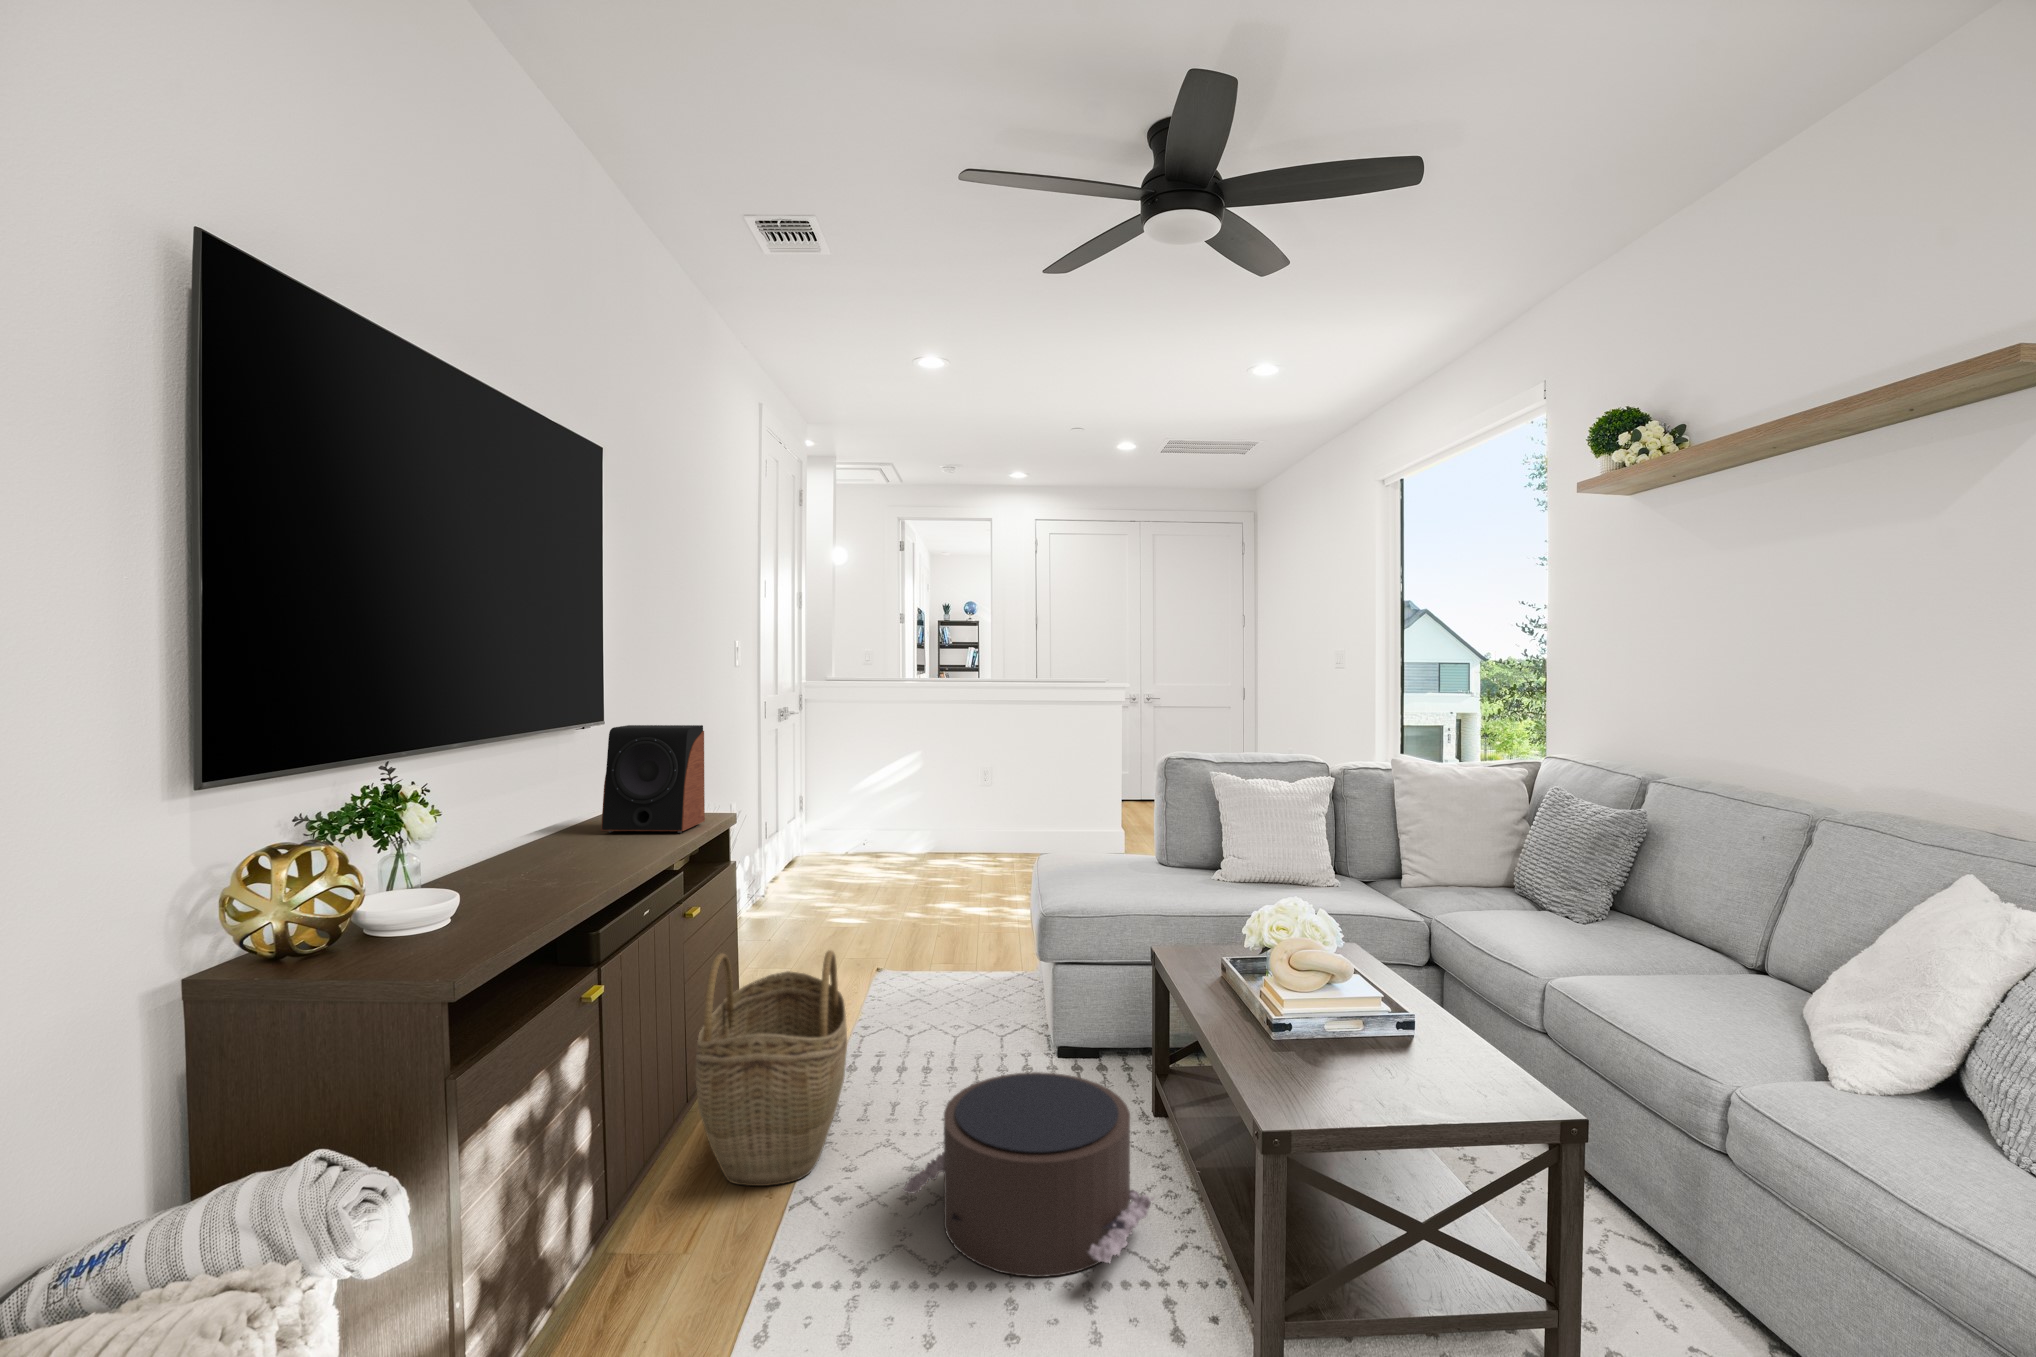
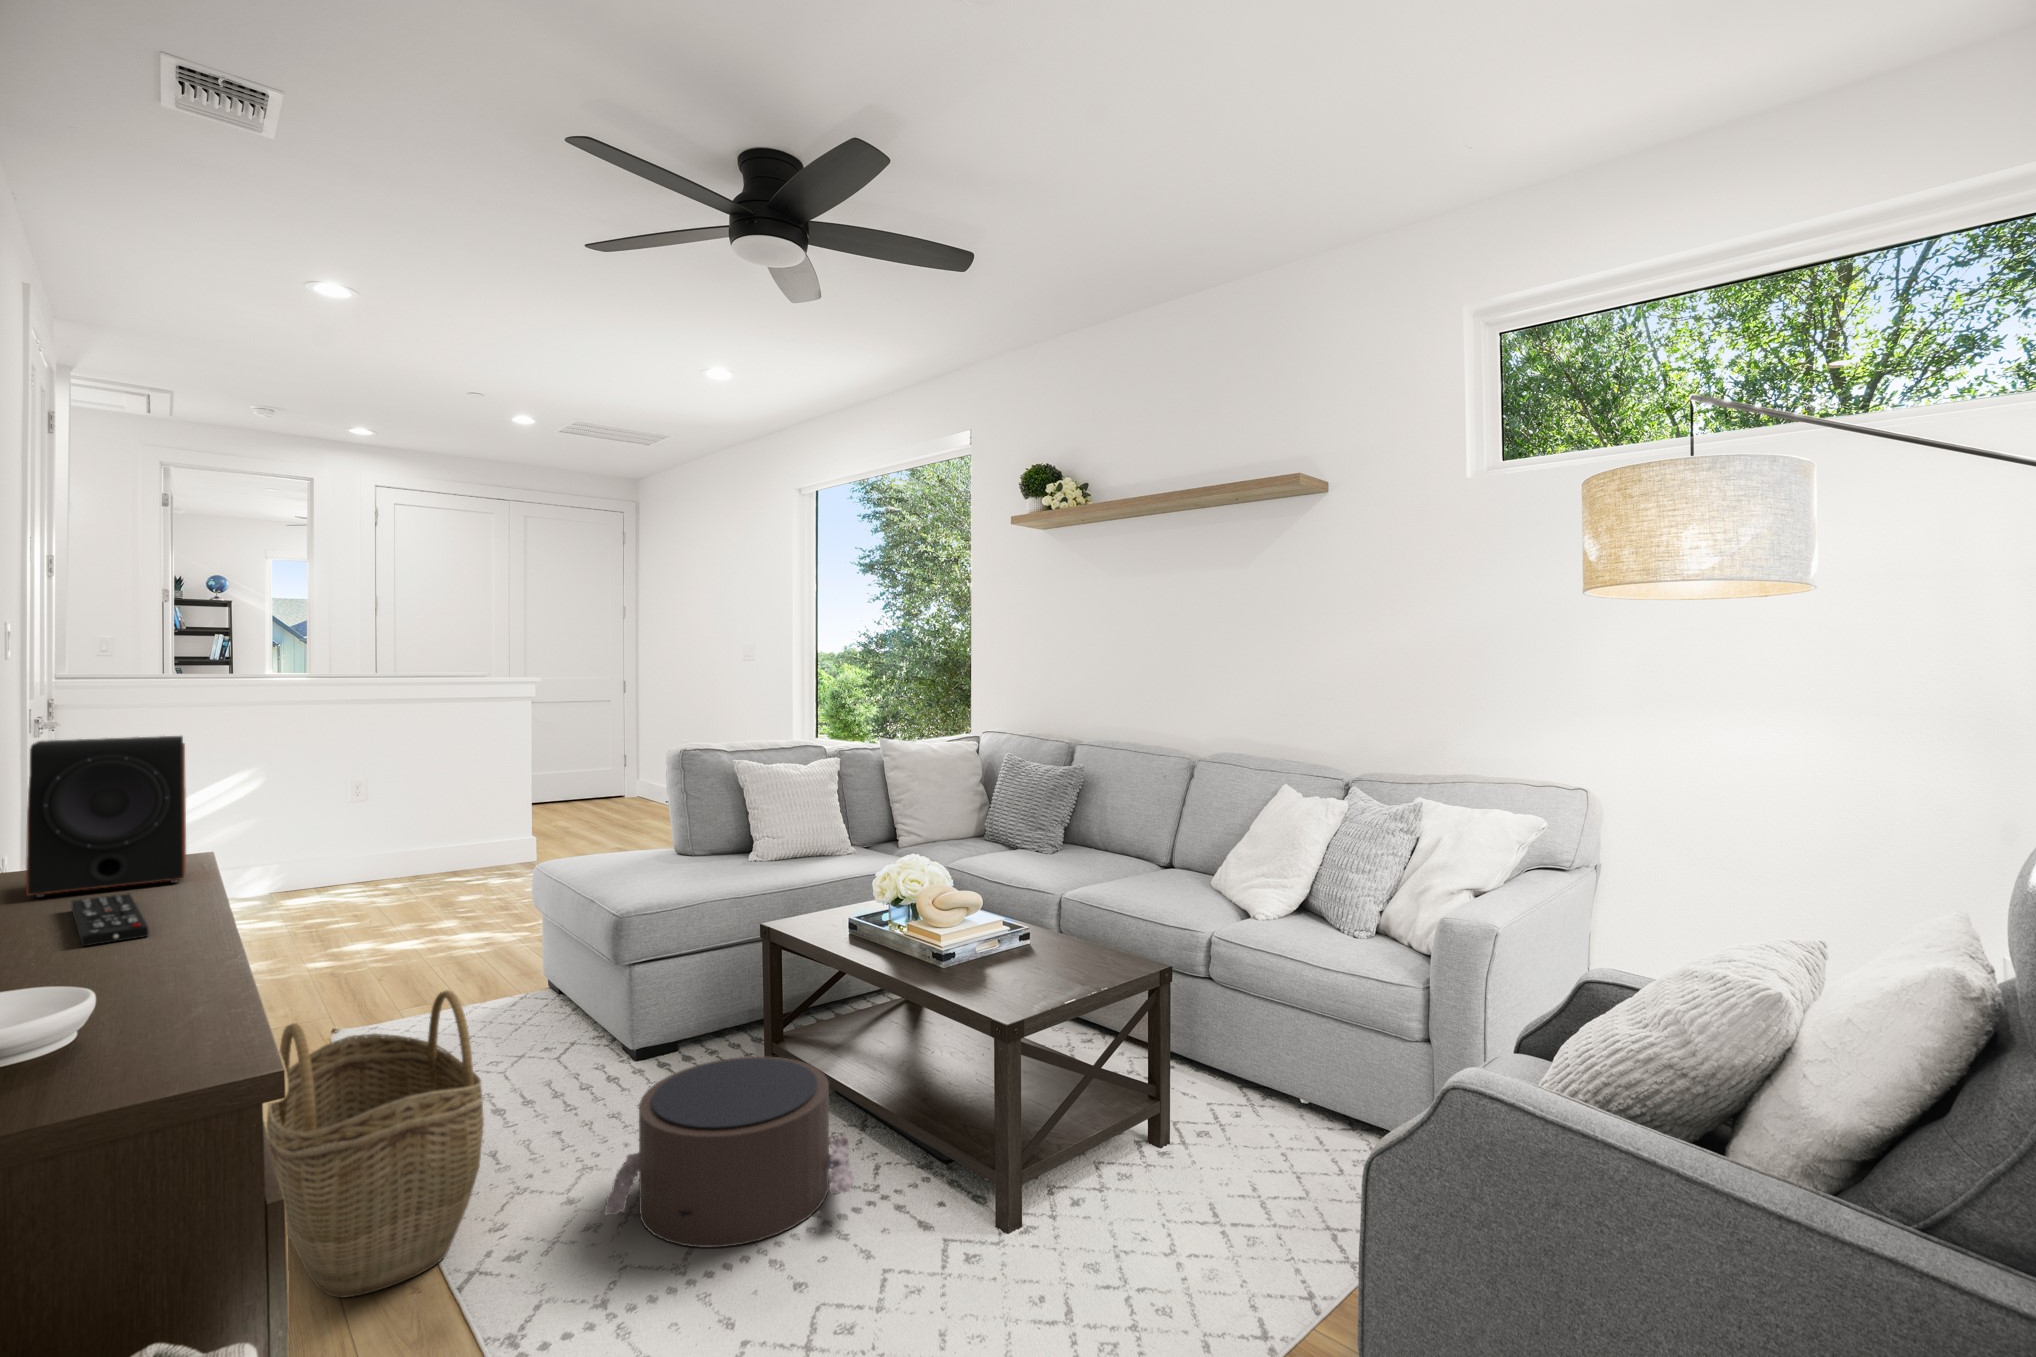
remote control: none [548,837,632,872] -> present [72,893,149,946]

